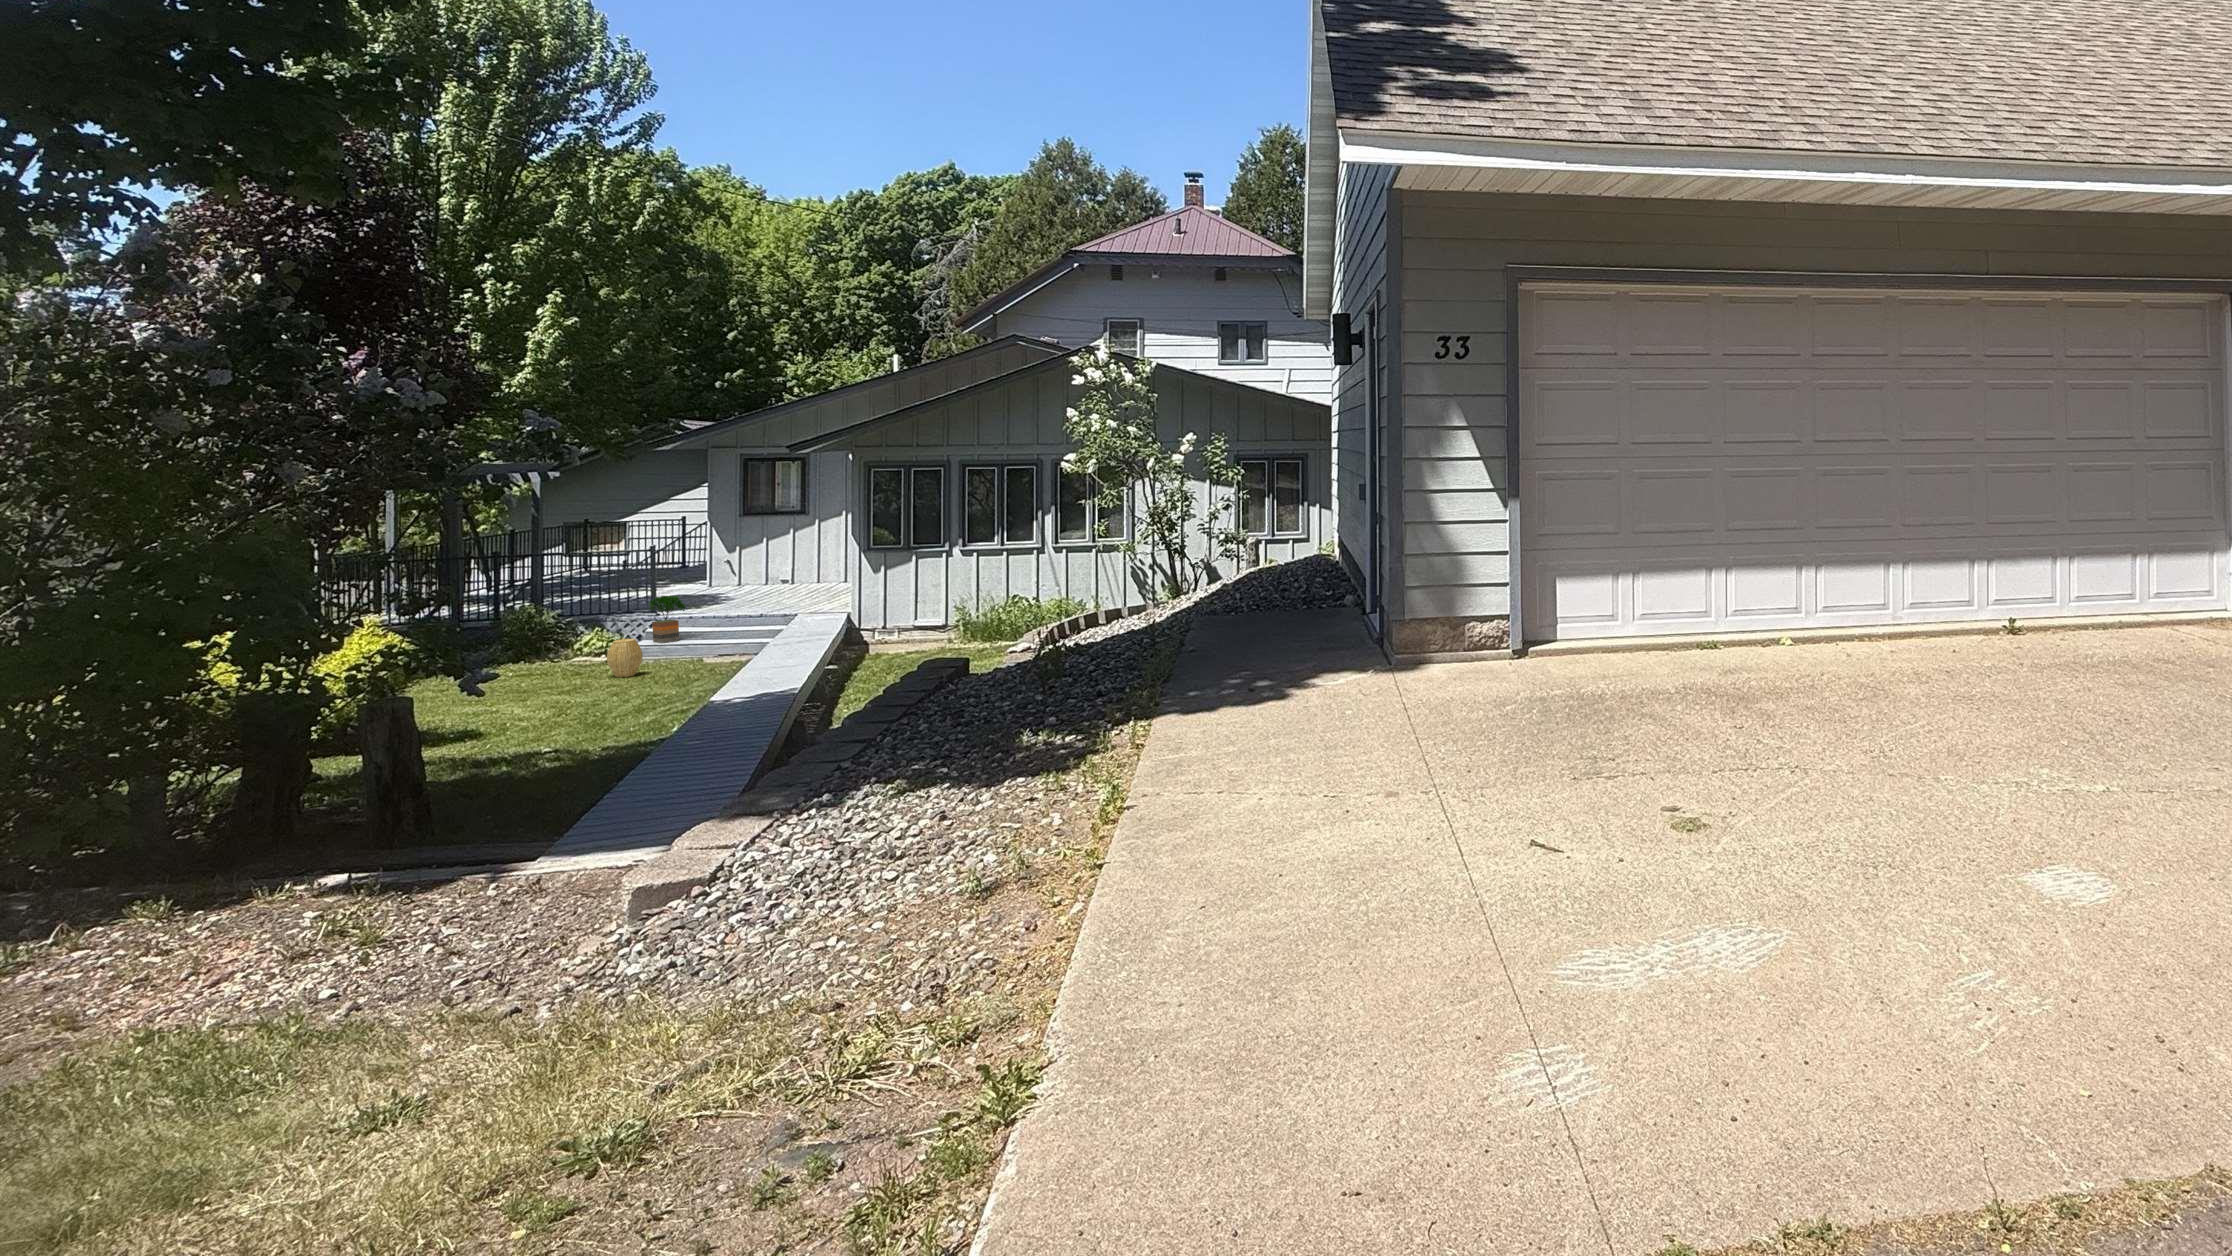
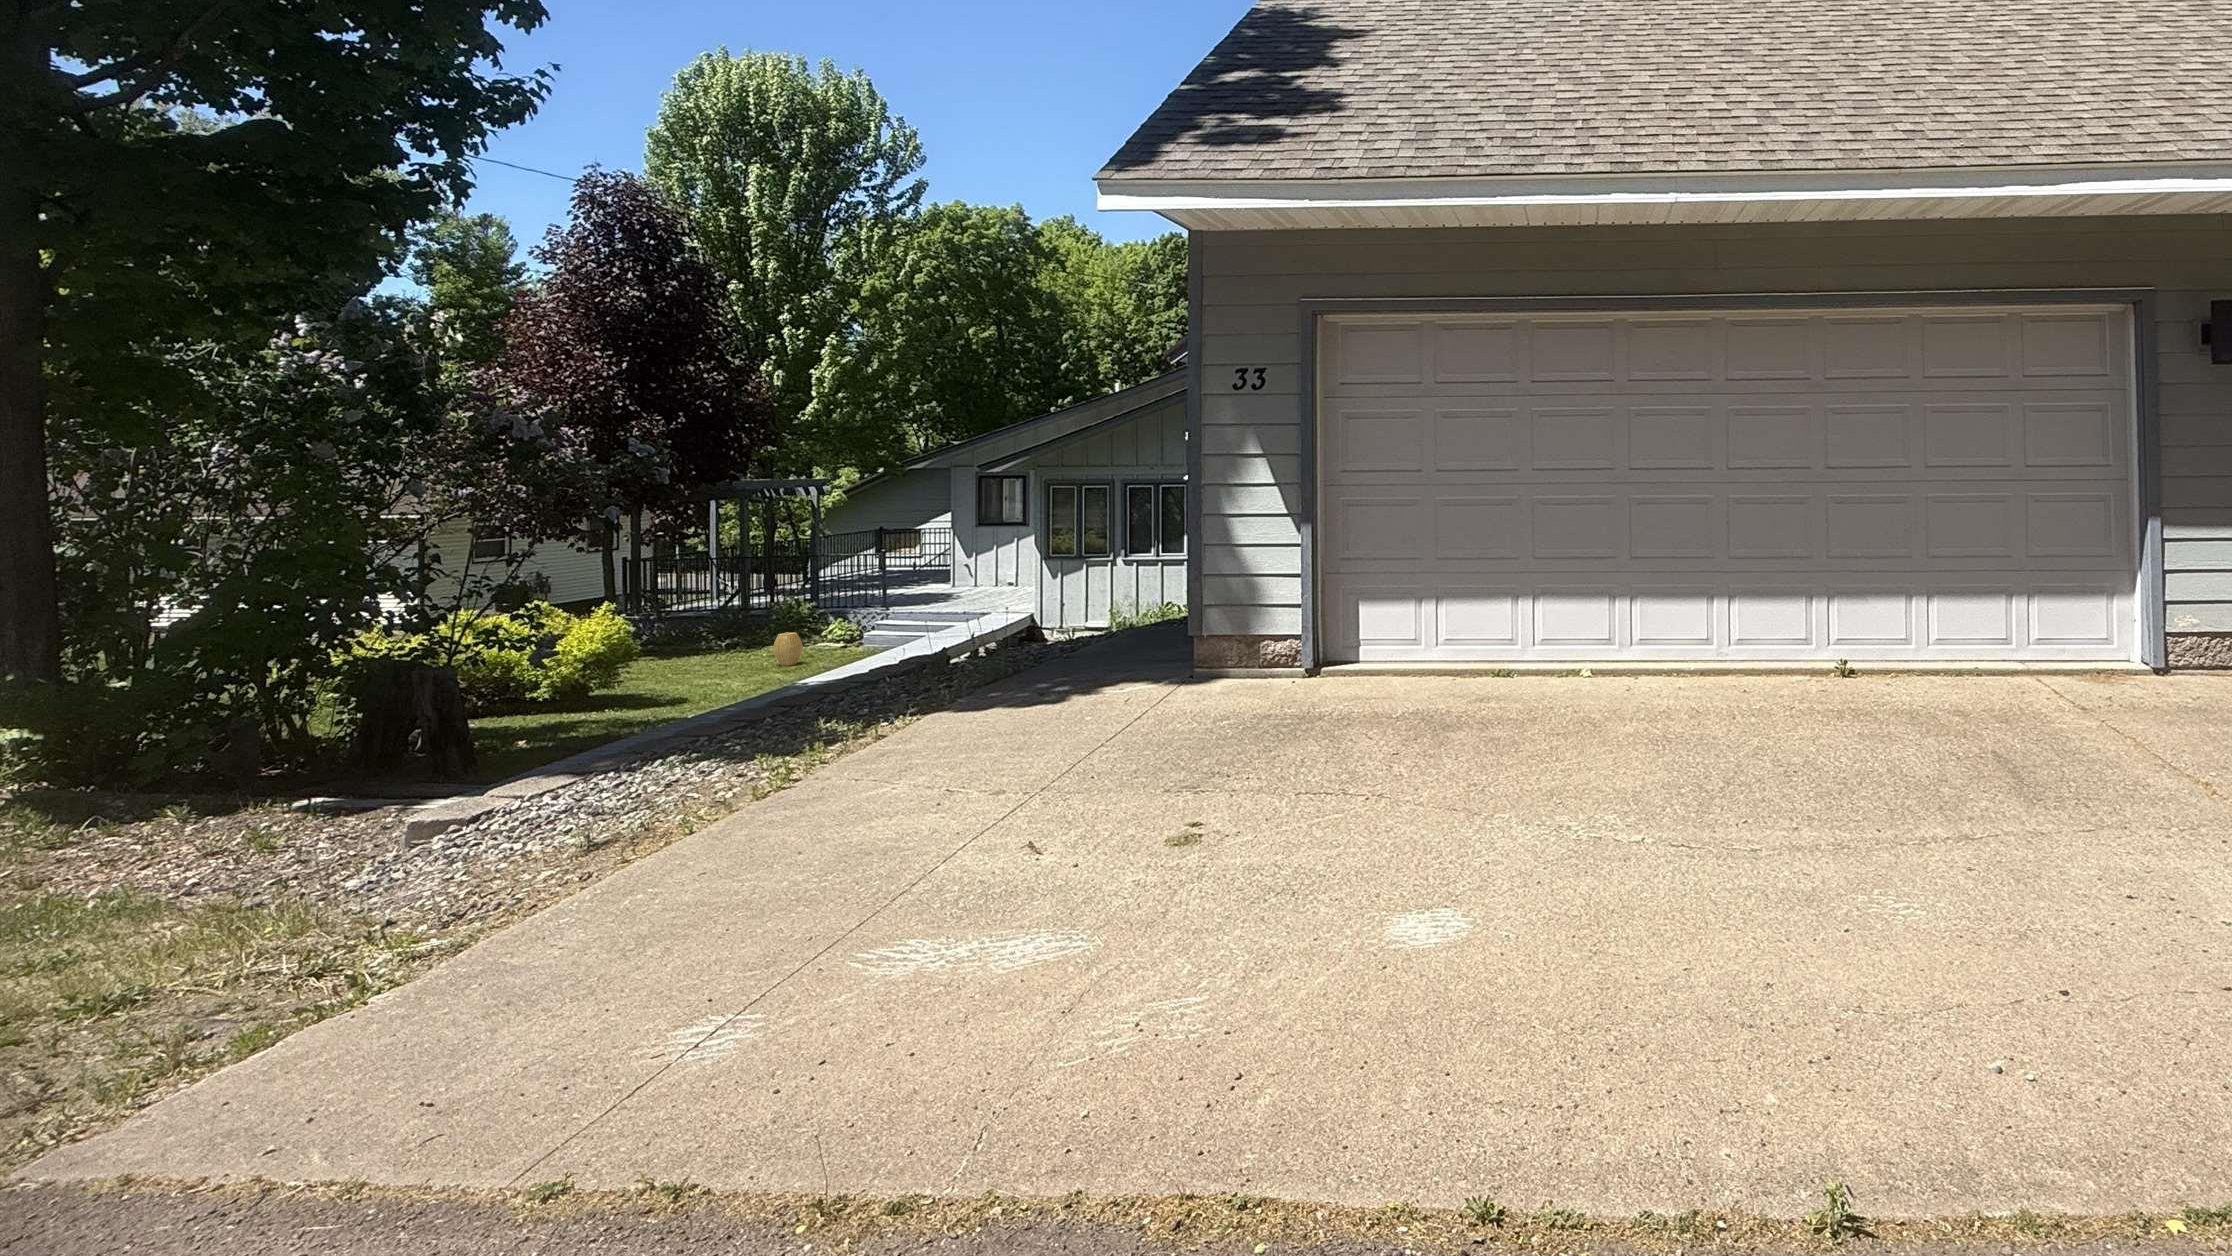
potted tree: present [648,596,686,643] -> none [843,595,875,637]

